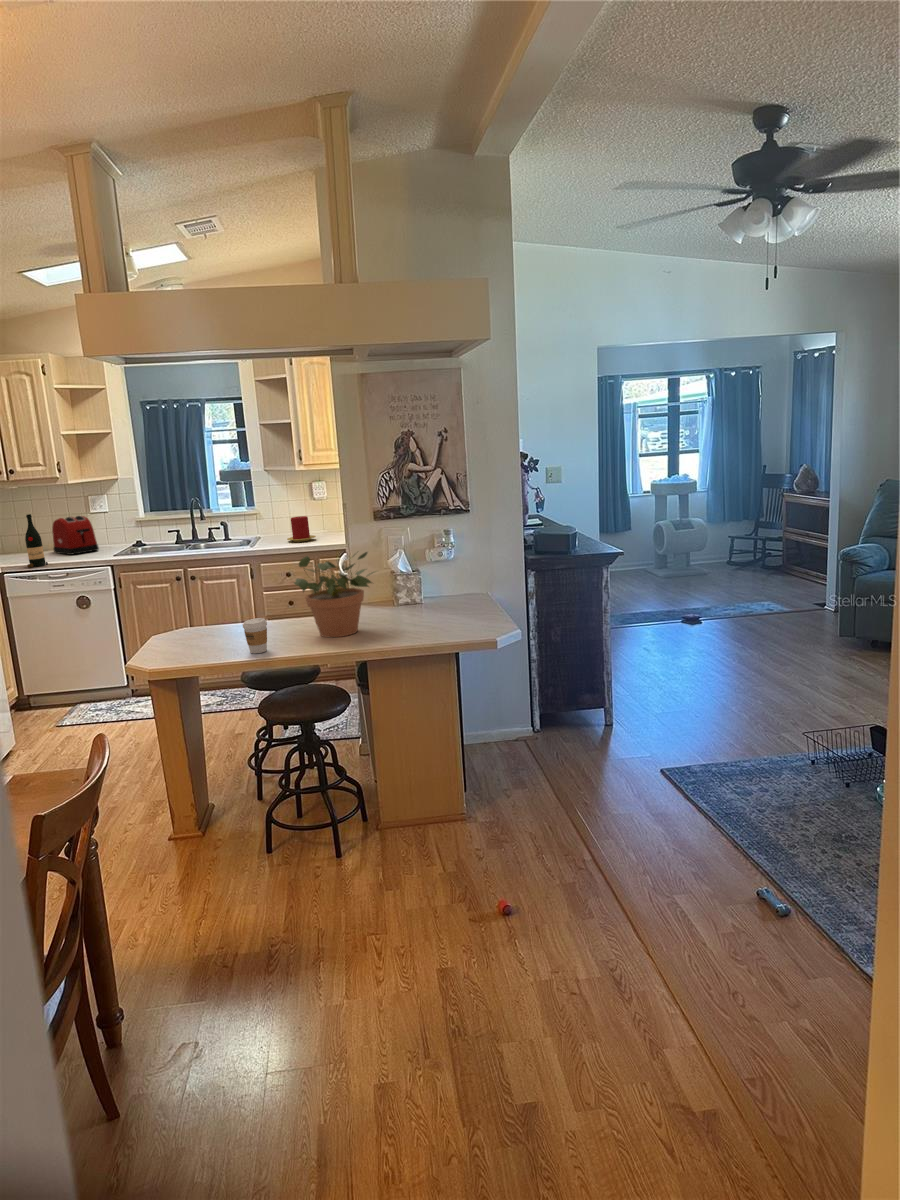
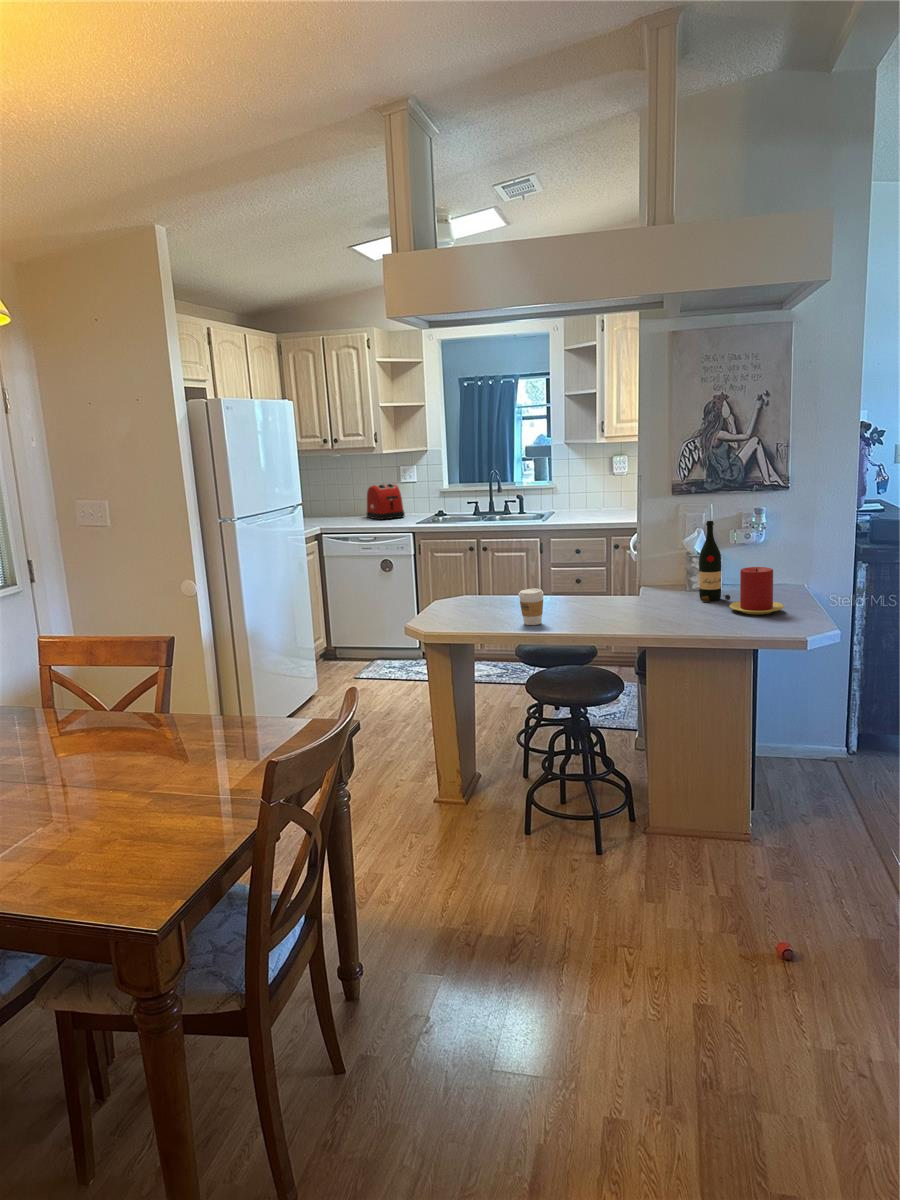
wine bottle: present [25,514,48,567] -> present [699,521,730,602]
candle: present [287,516,316,542] -> present [730,567,784,614]
potted plant: present [294,552,376,637] -> none [575,523,675,617]

